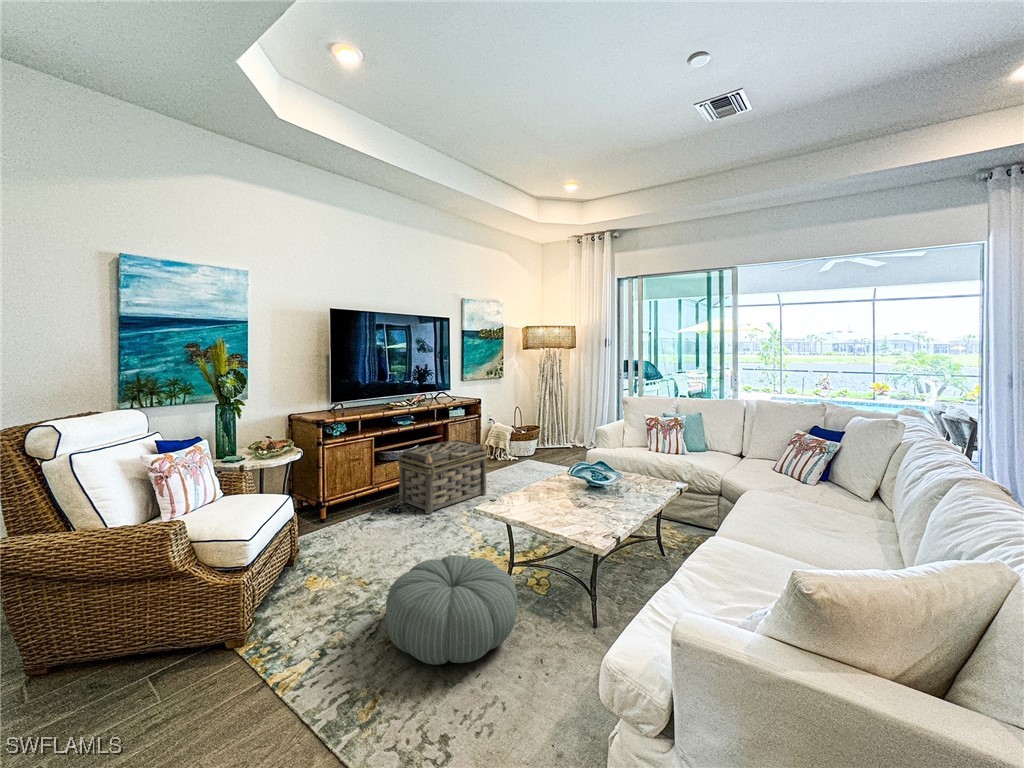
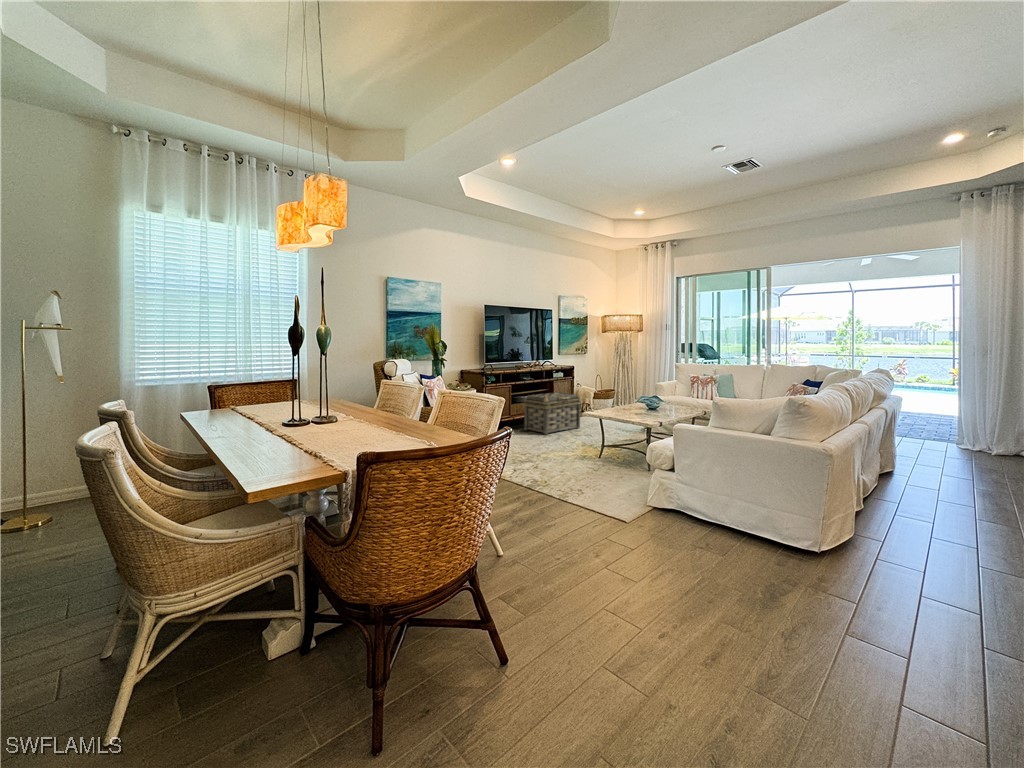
pouf: present [386,555,517,665] -> none [543,437,612,476]

